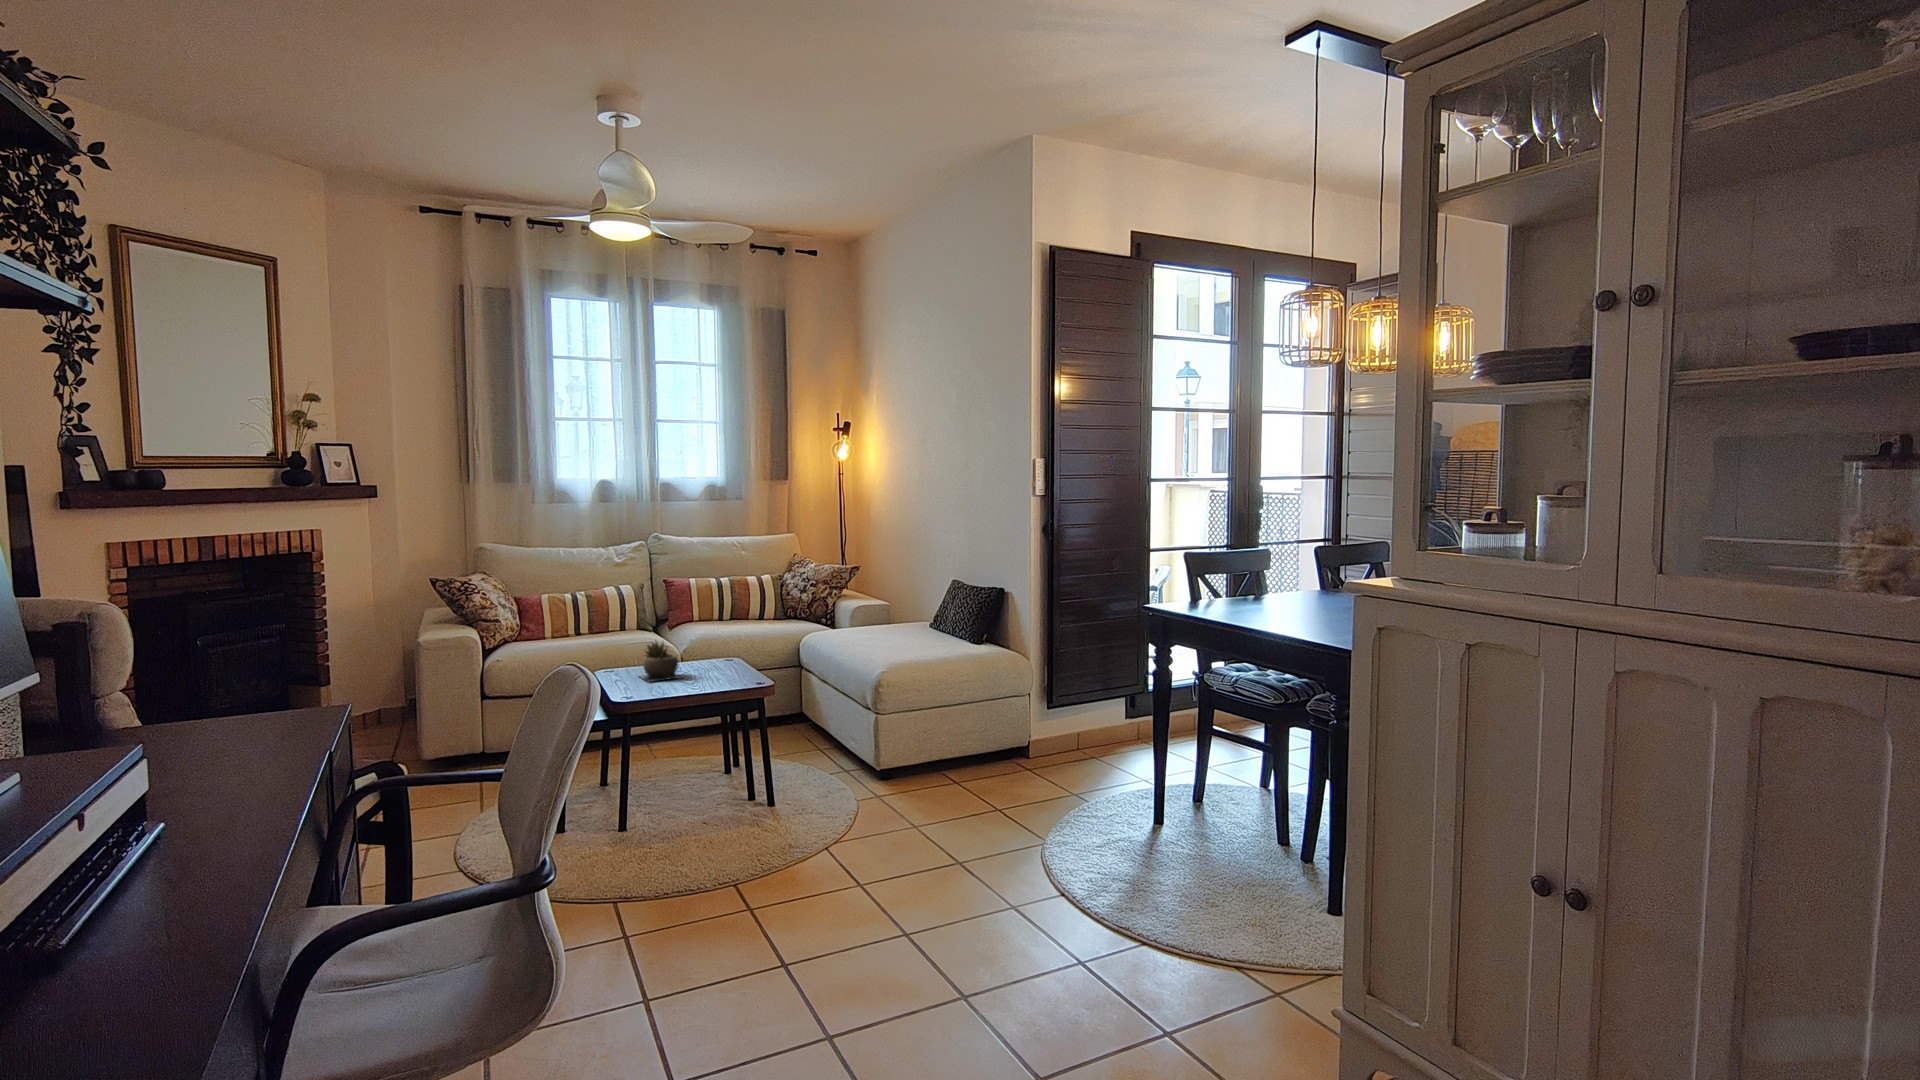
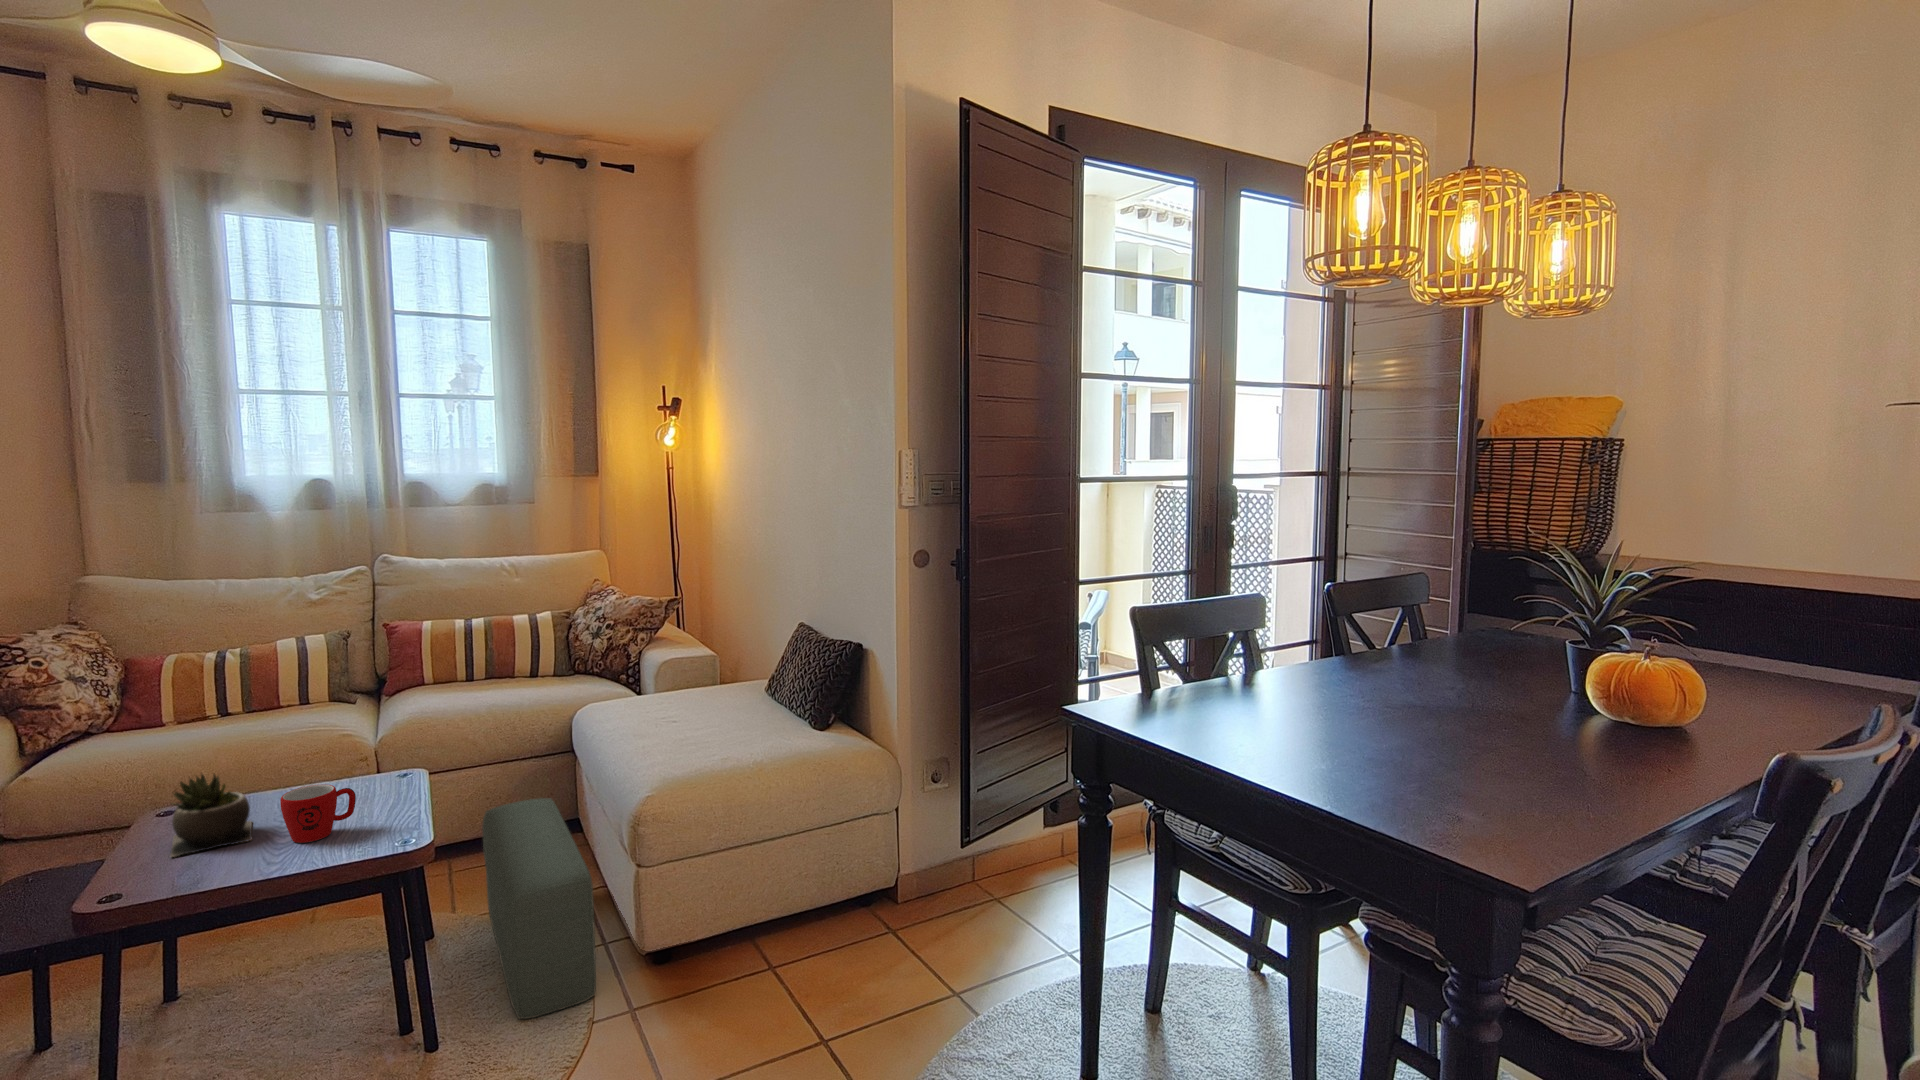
mug: none [700,650,735,679] -> present [280,784,356,843]
pouf: none [768,684,858,794] -> present [482,798,596,1019]

